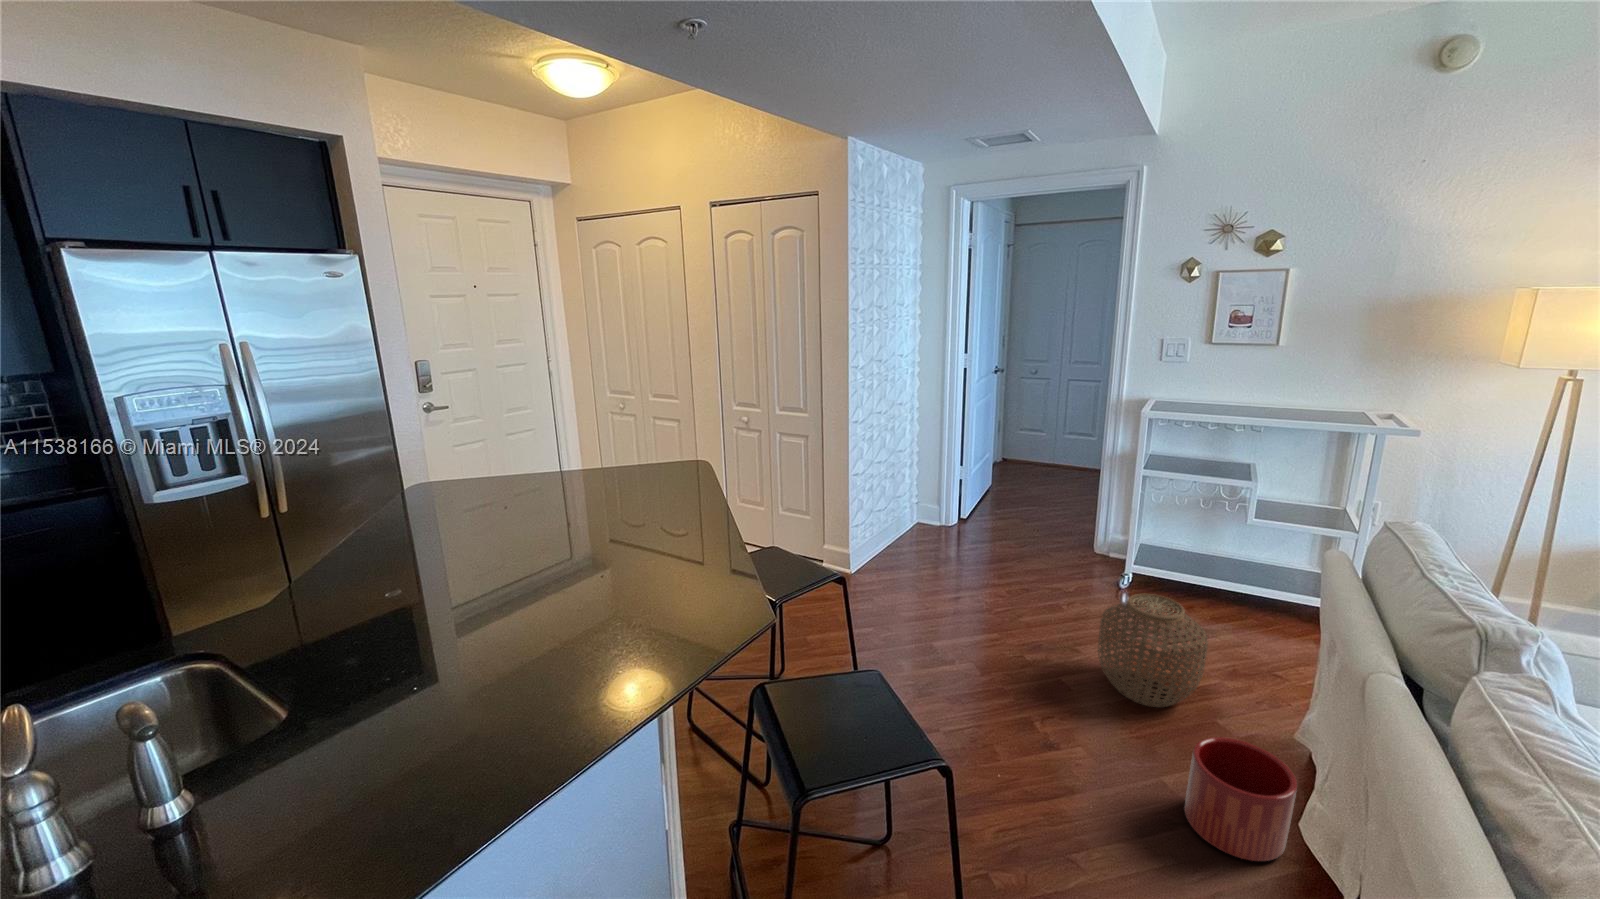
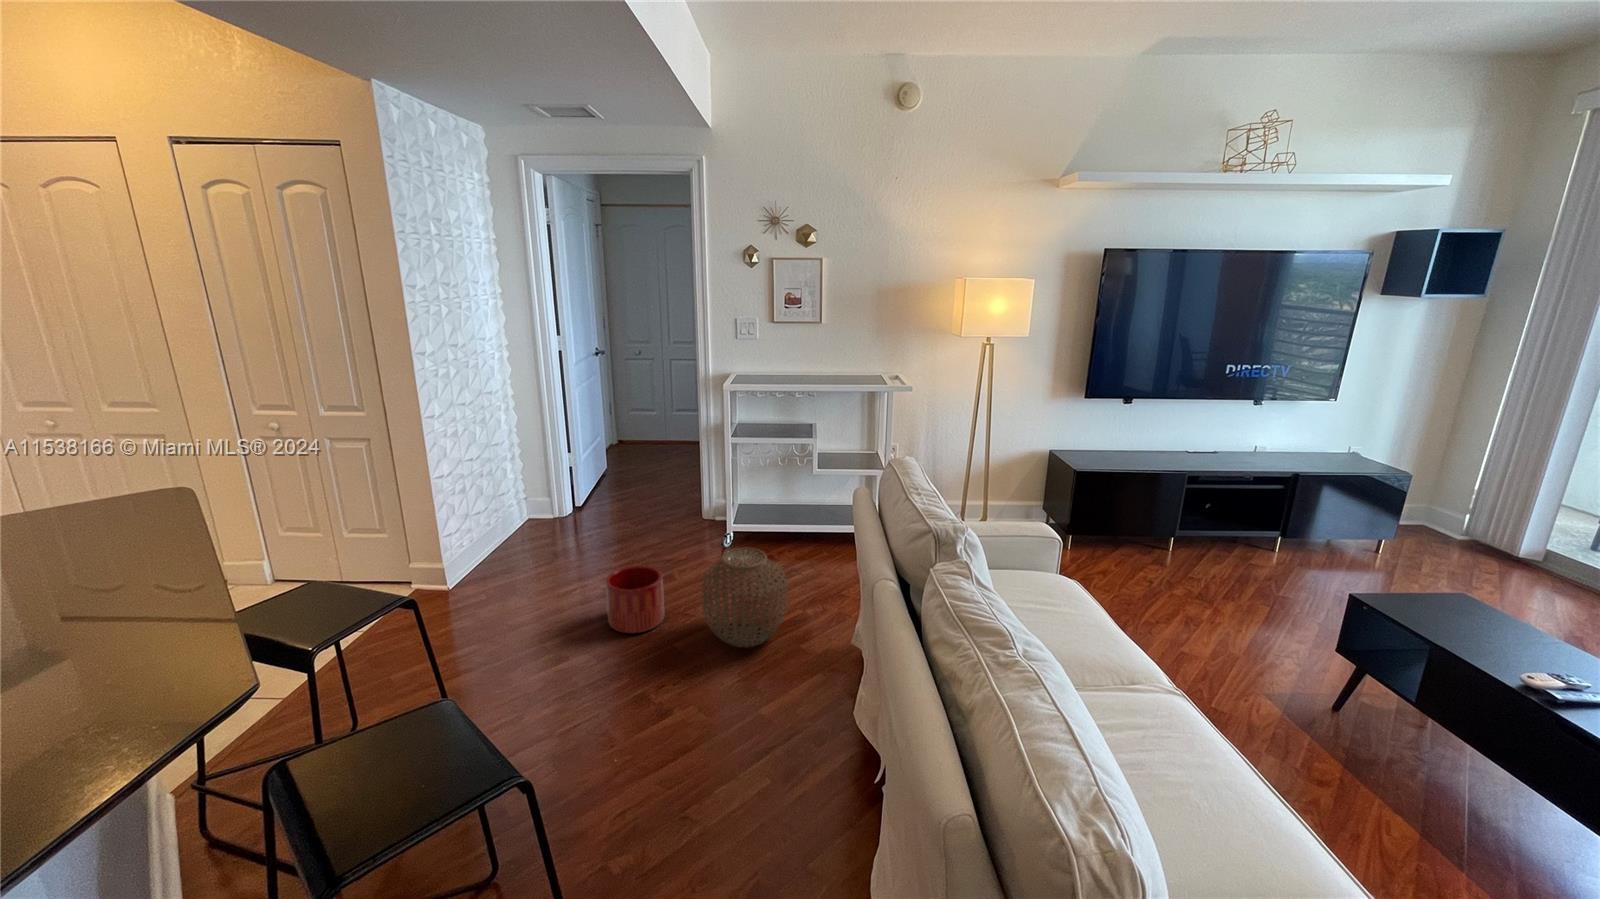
planter: present [1184,737,1297,861] -> present [606,565,664,633]

